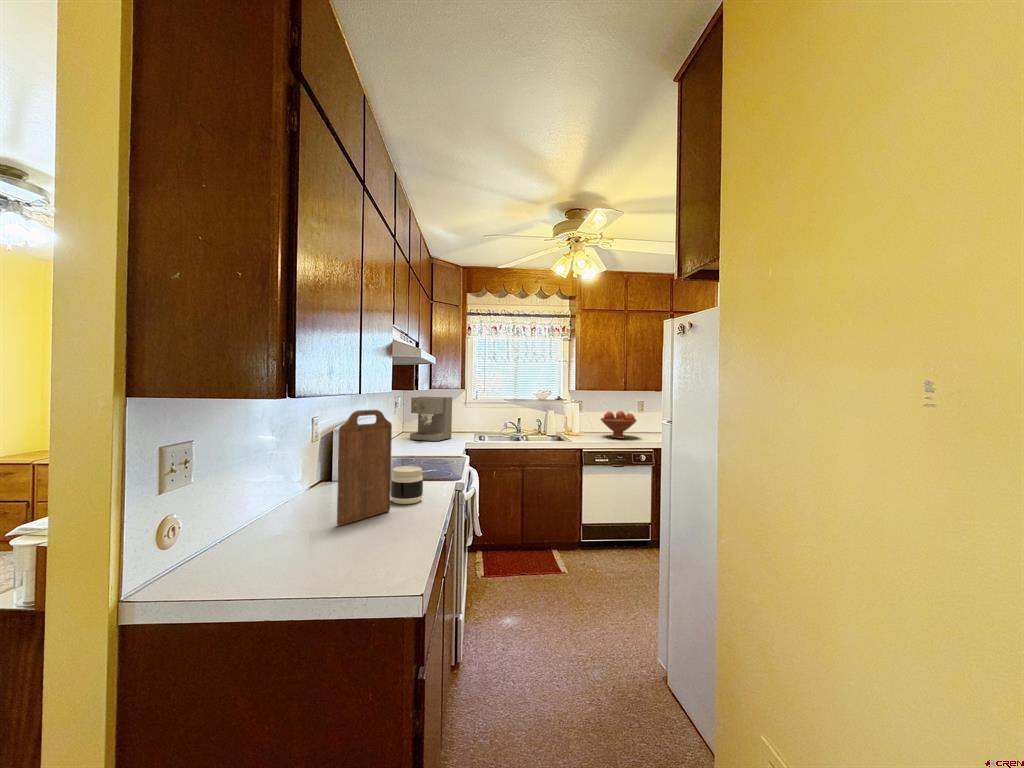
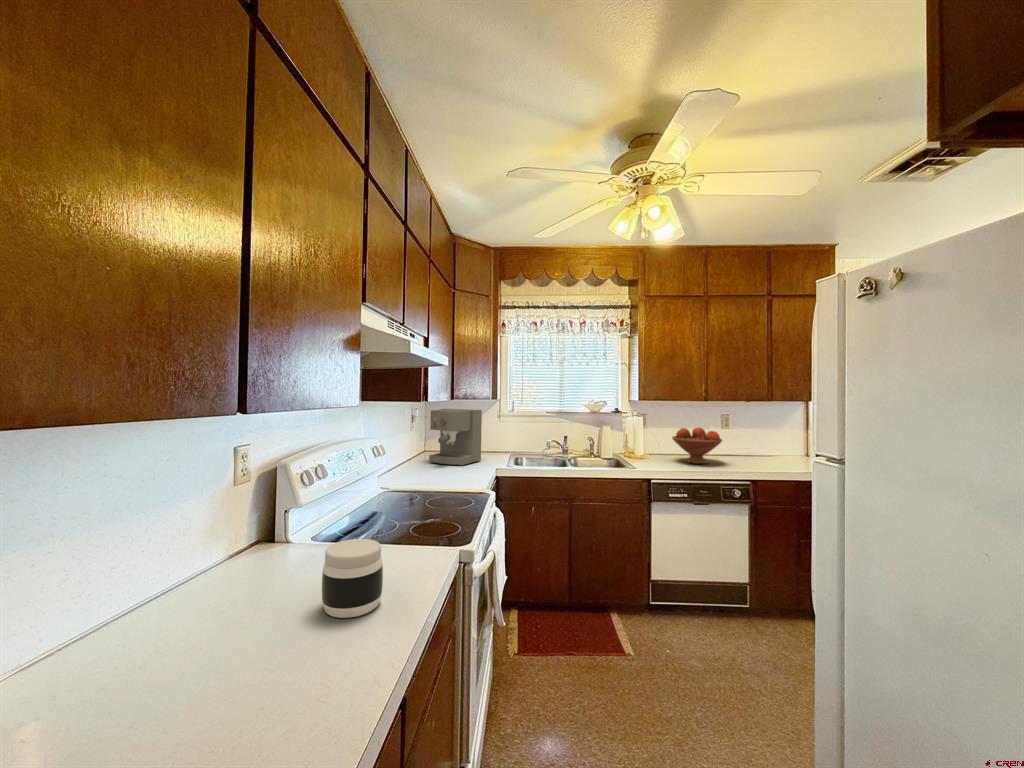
cutting board: present [337,410,392,526] -> none [152,446,304,705]

